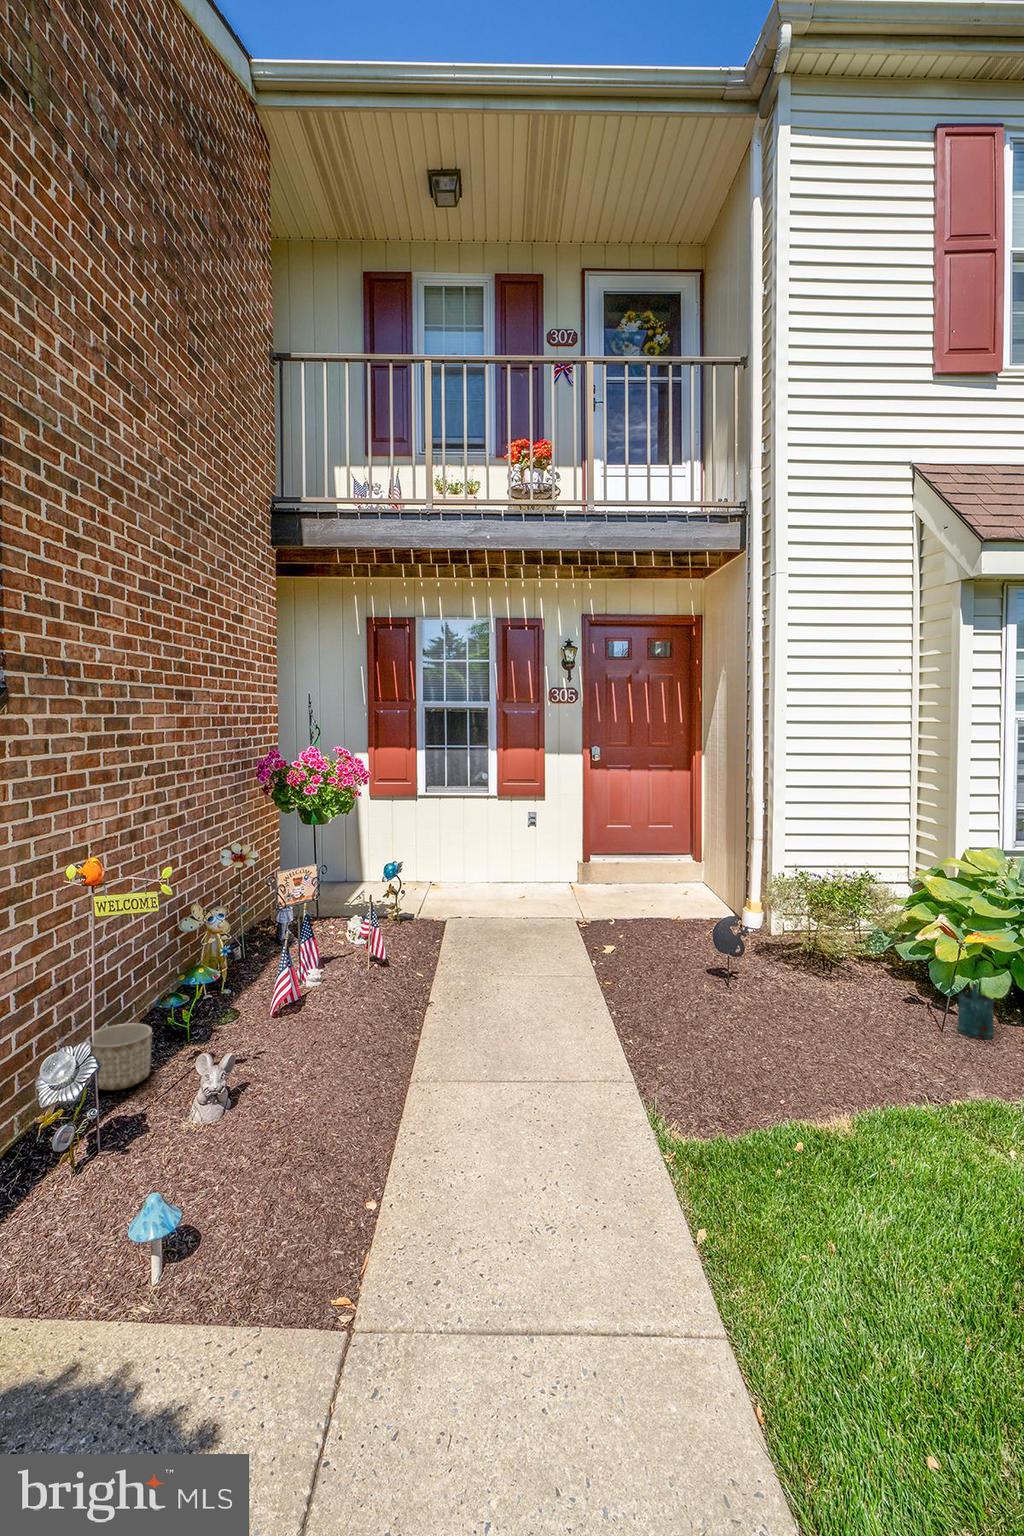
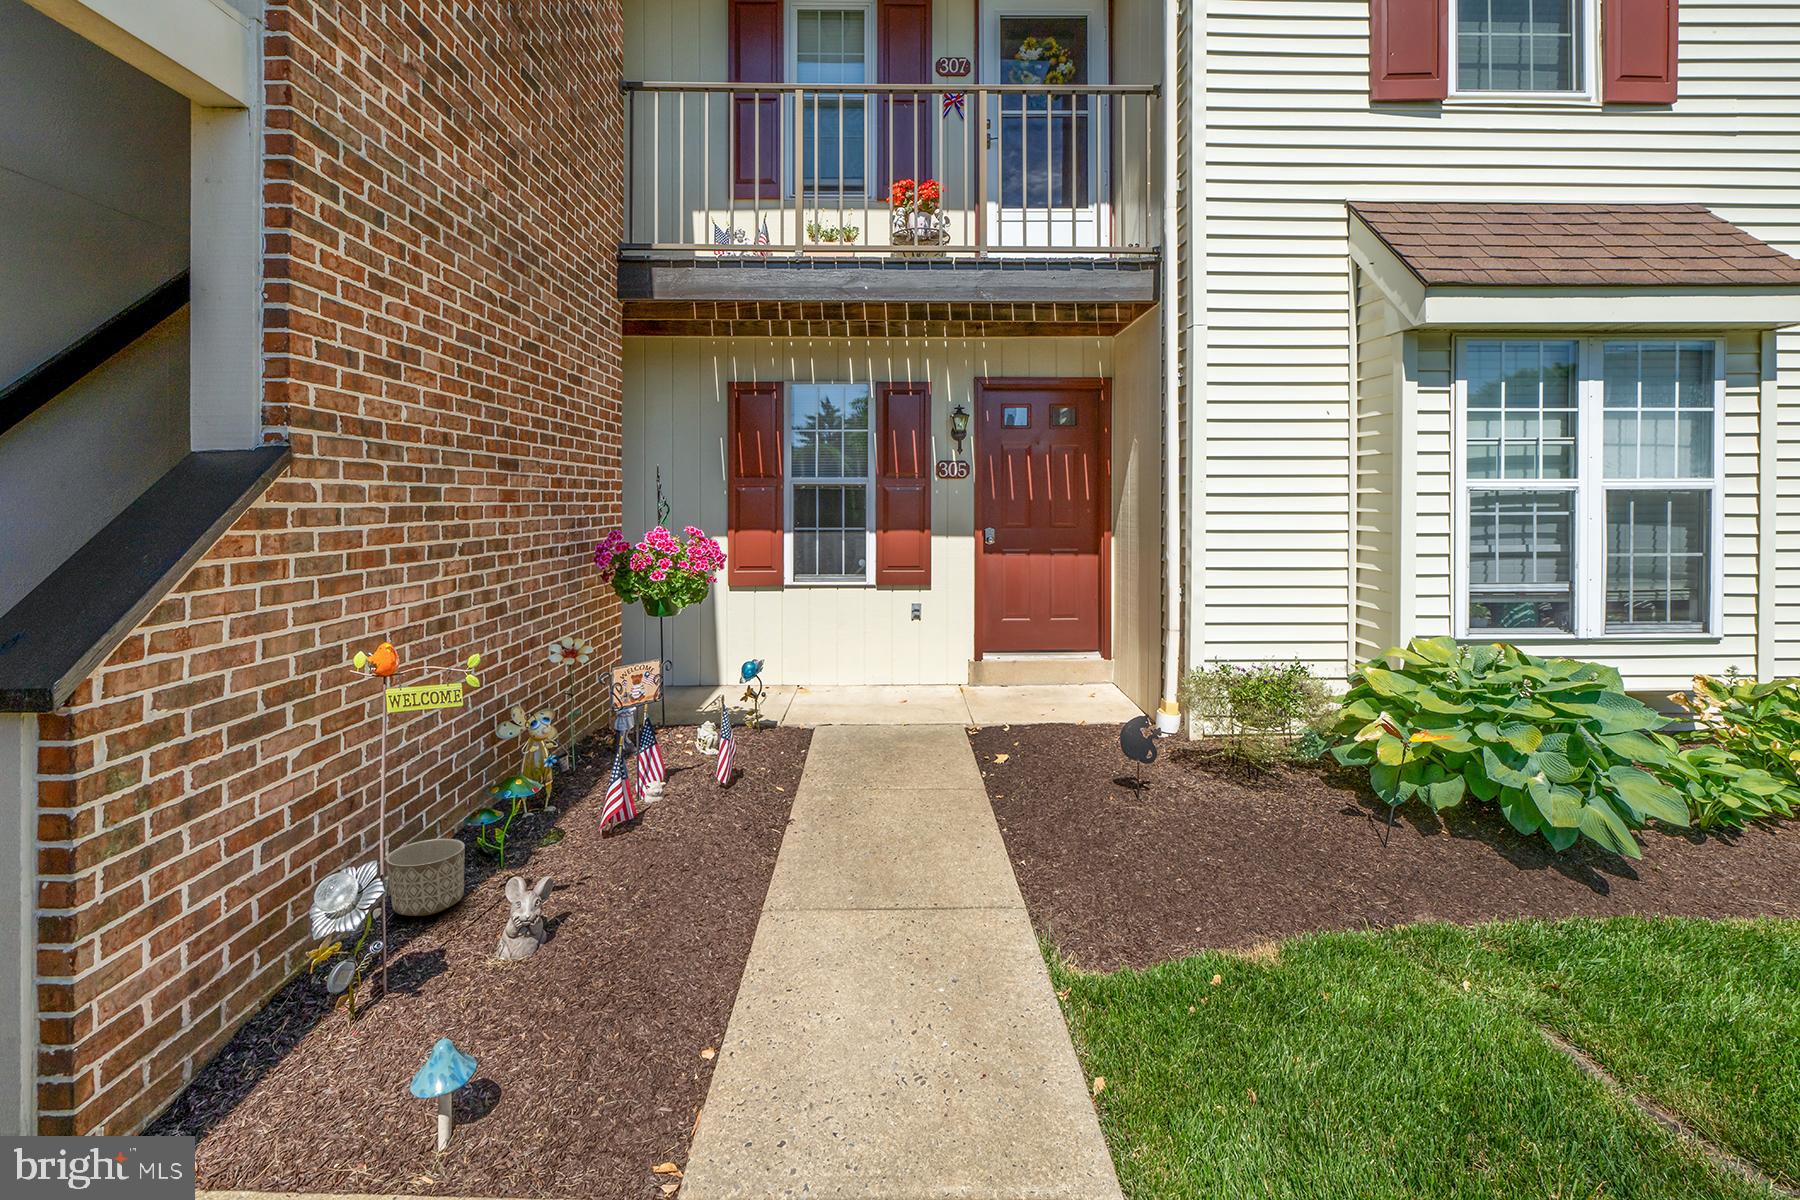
watering can: present [957,984,994,1039] -> none [1399,790,1444,854]

